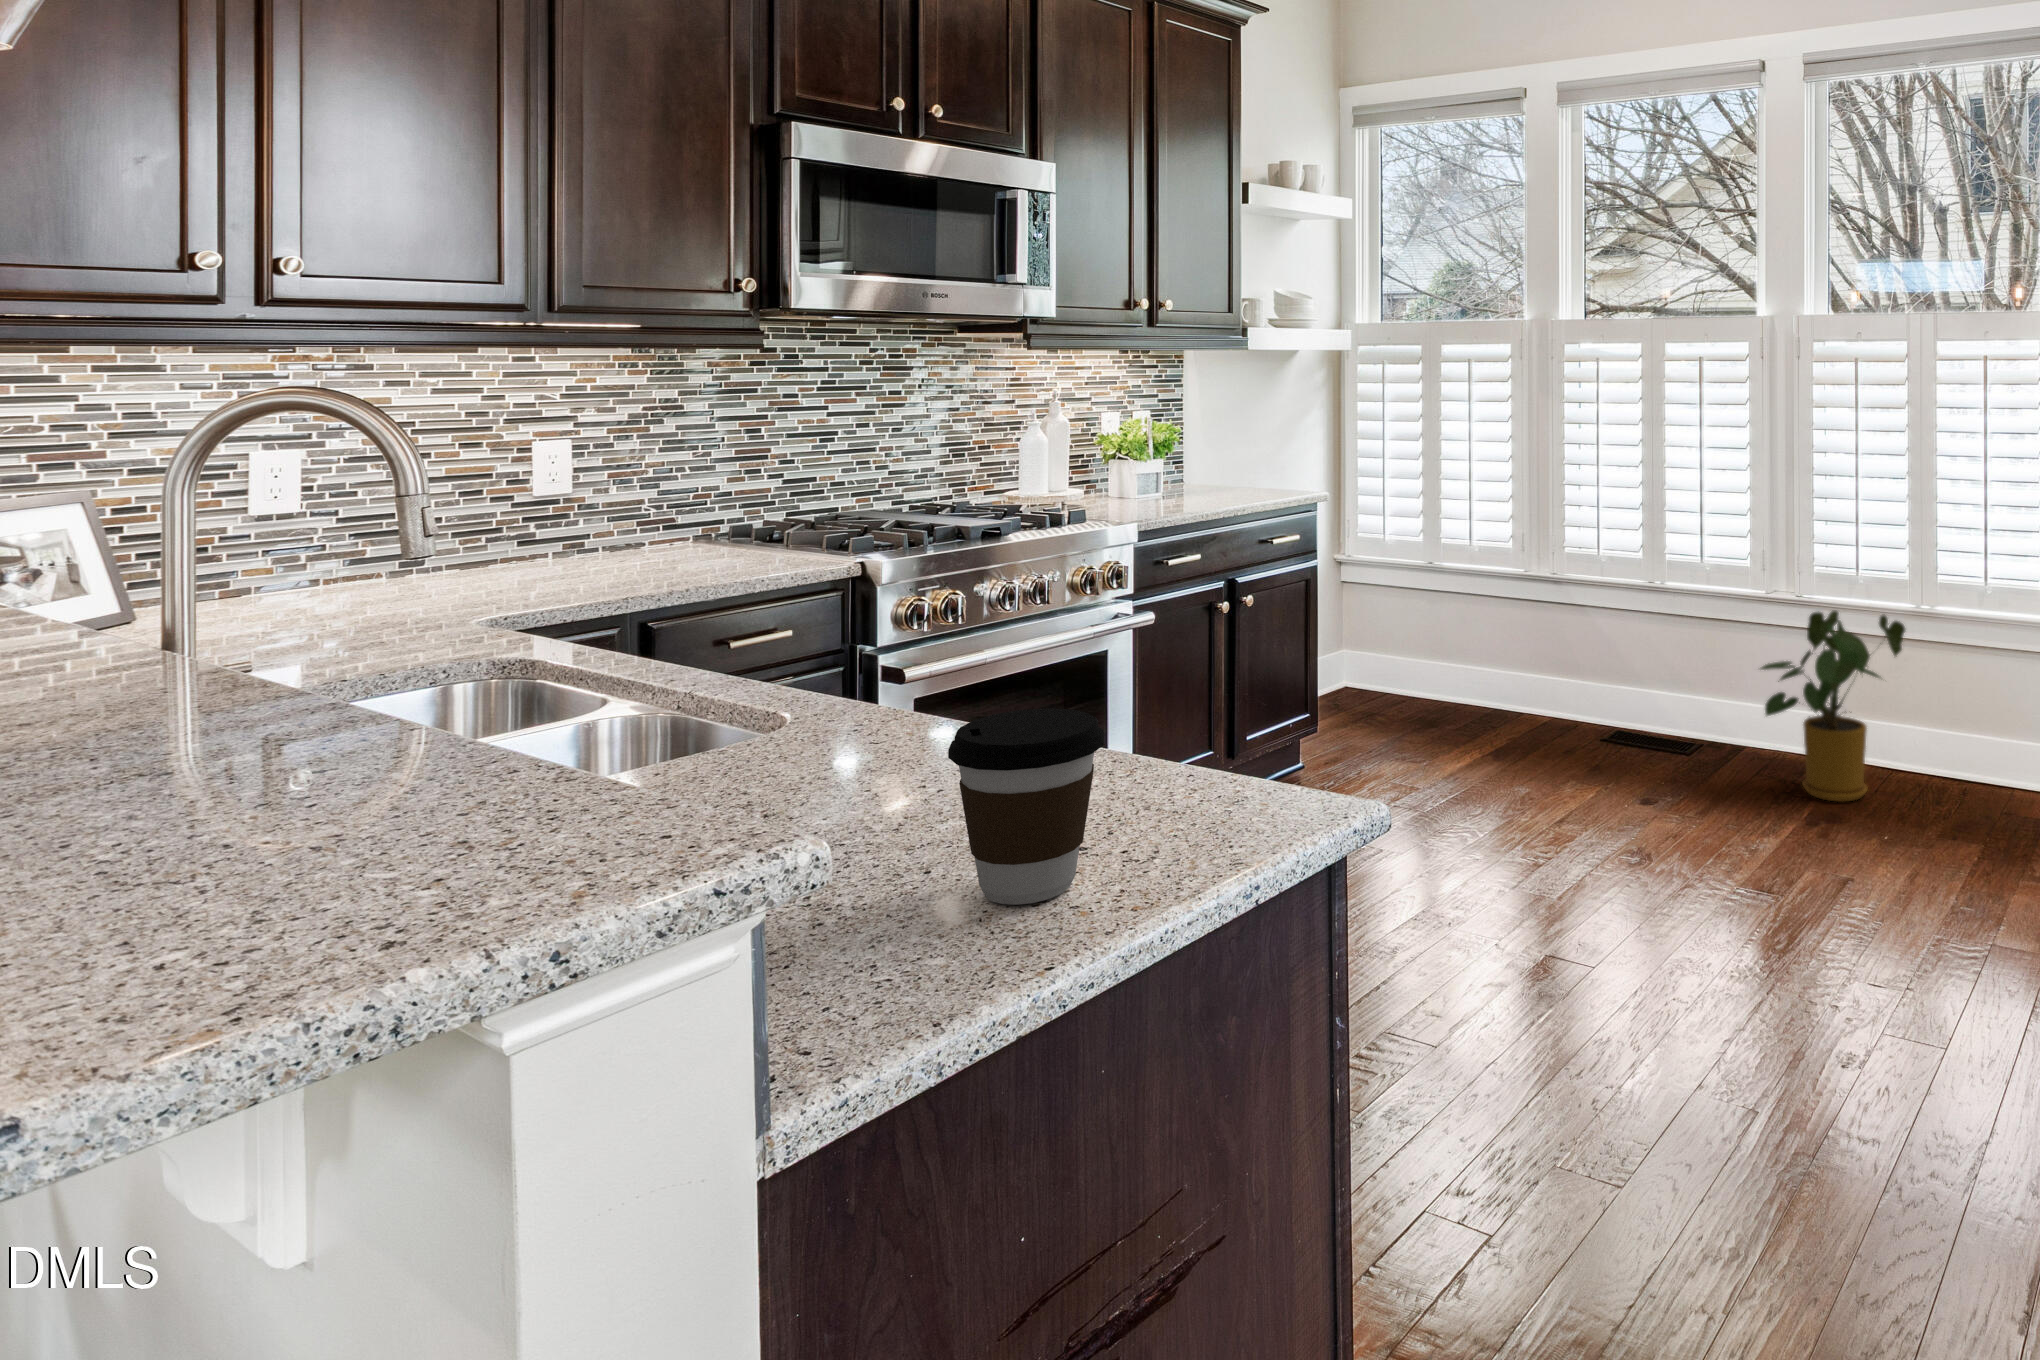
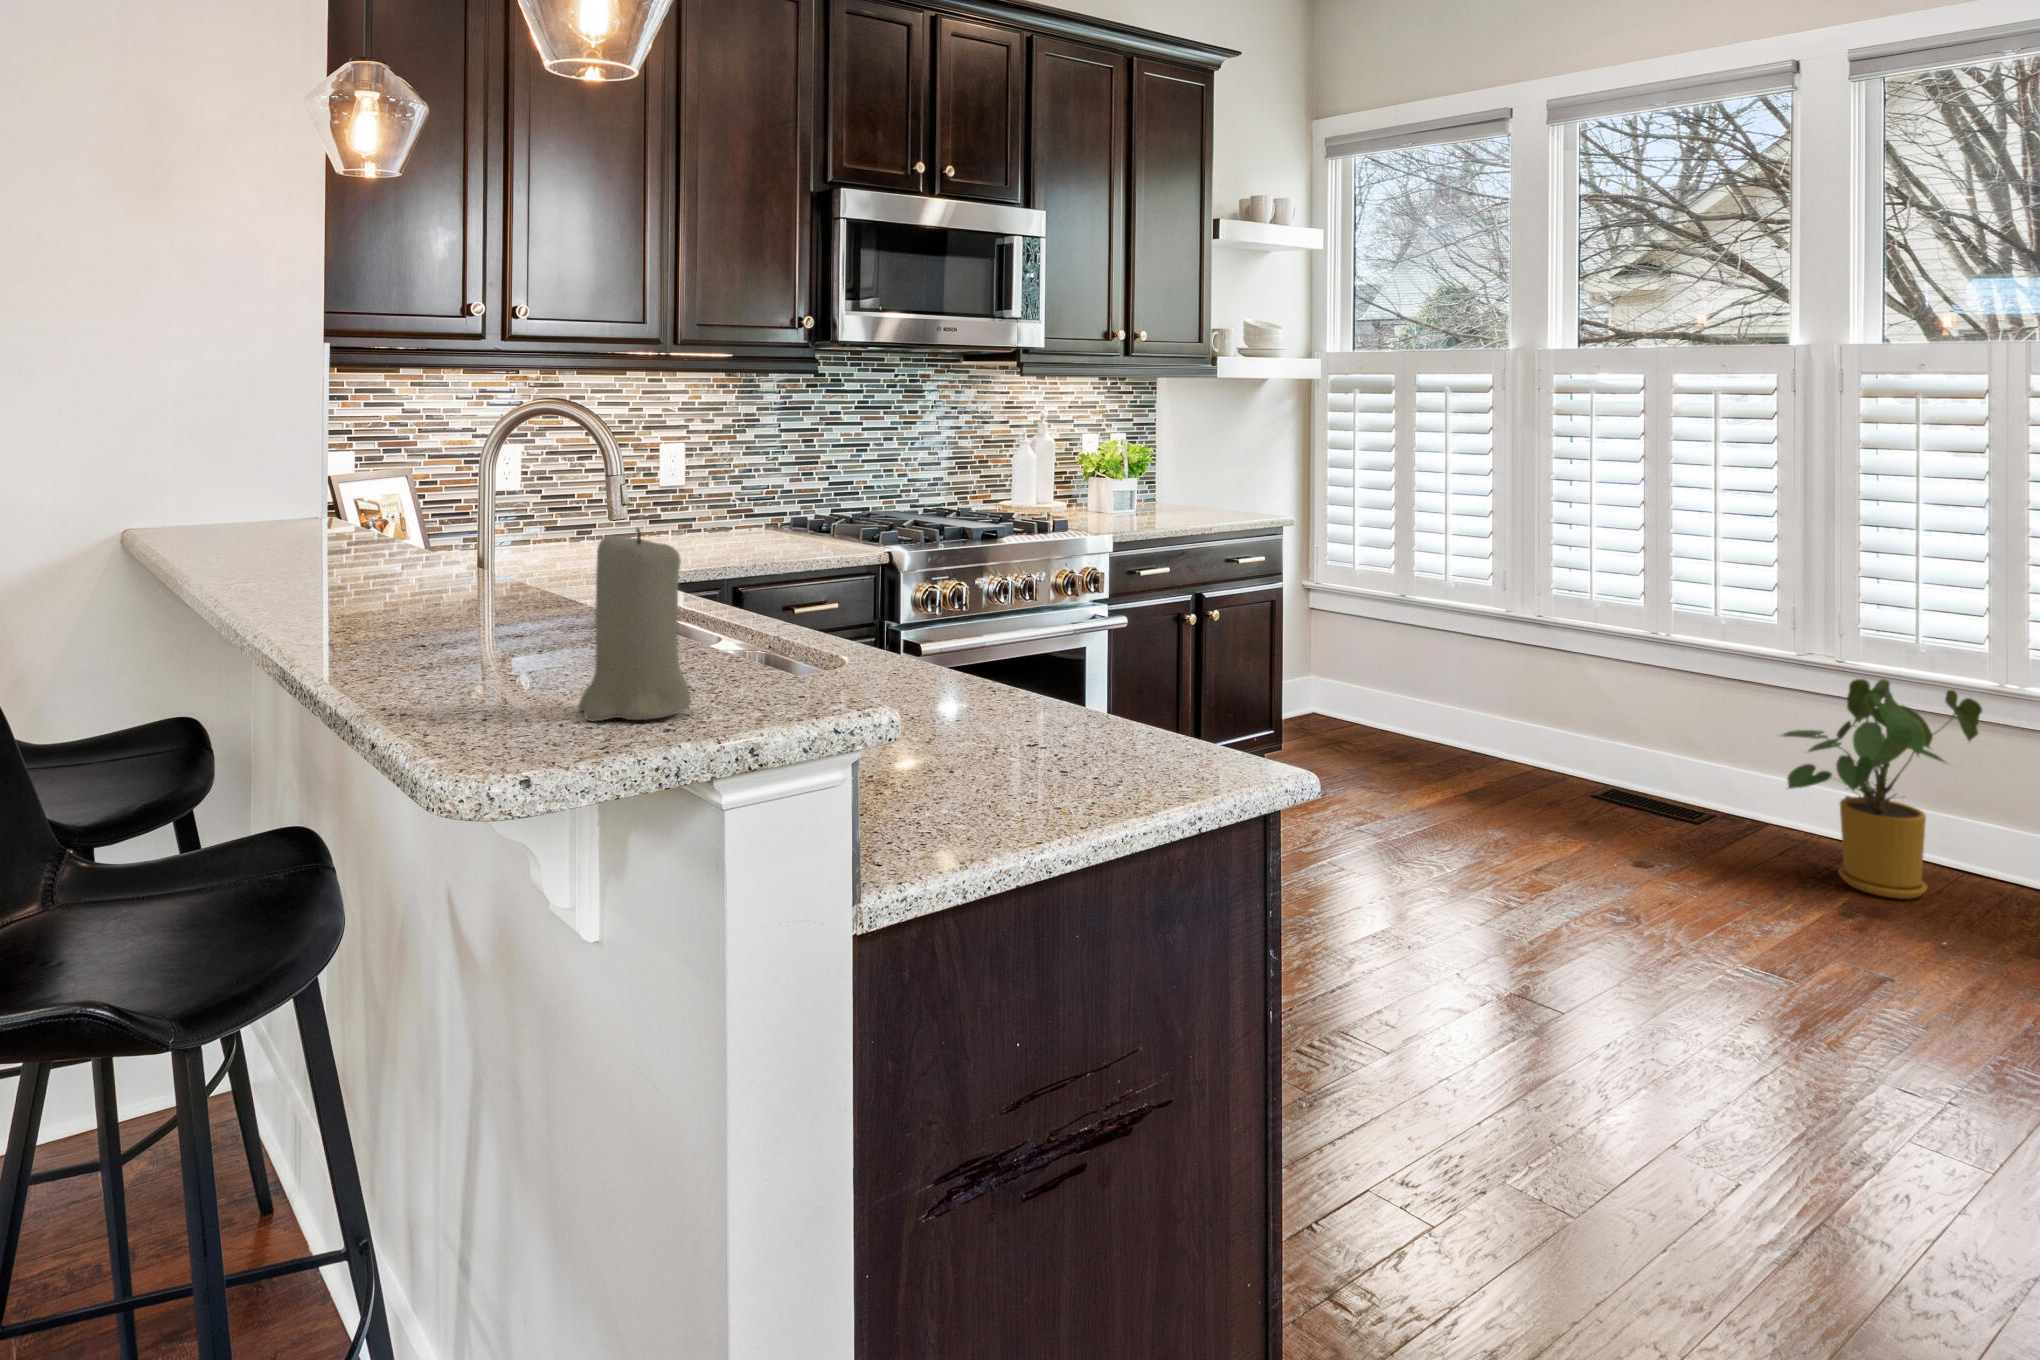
candle: none [226,598,462,934] -> present [578,528,691,721]
coffee cup: present [948,708,1104,905] -> none [969,654,1081,799]

